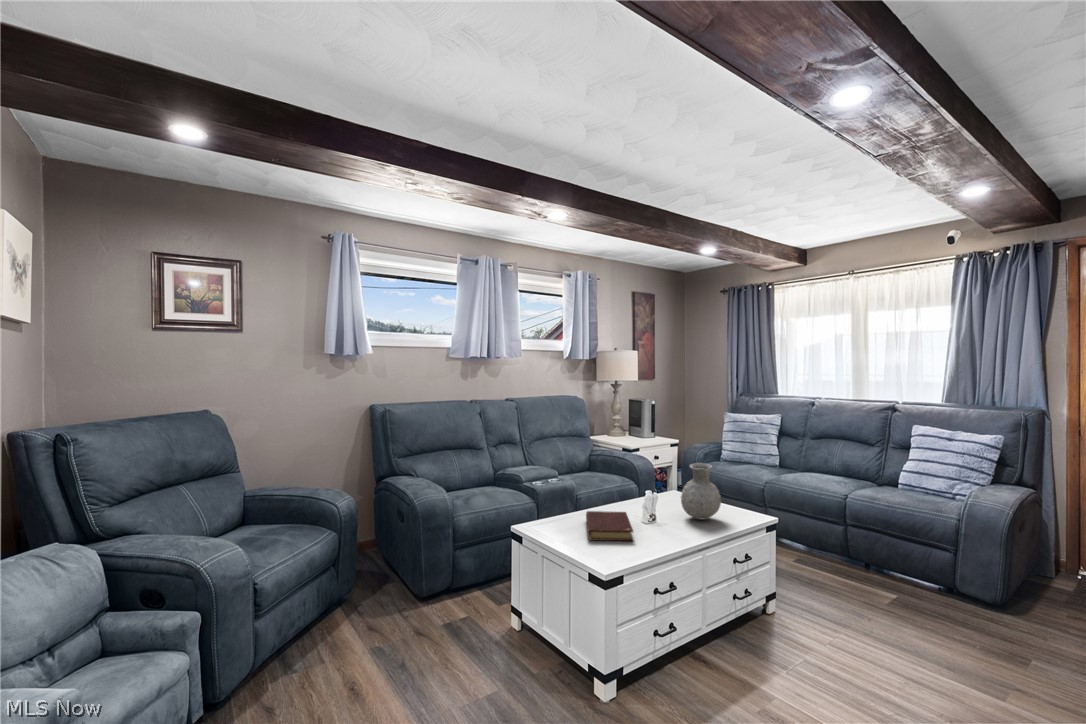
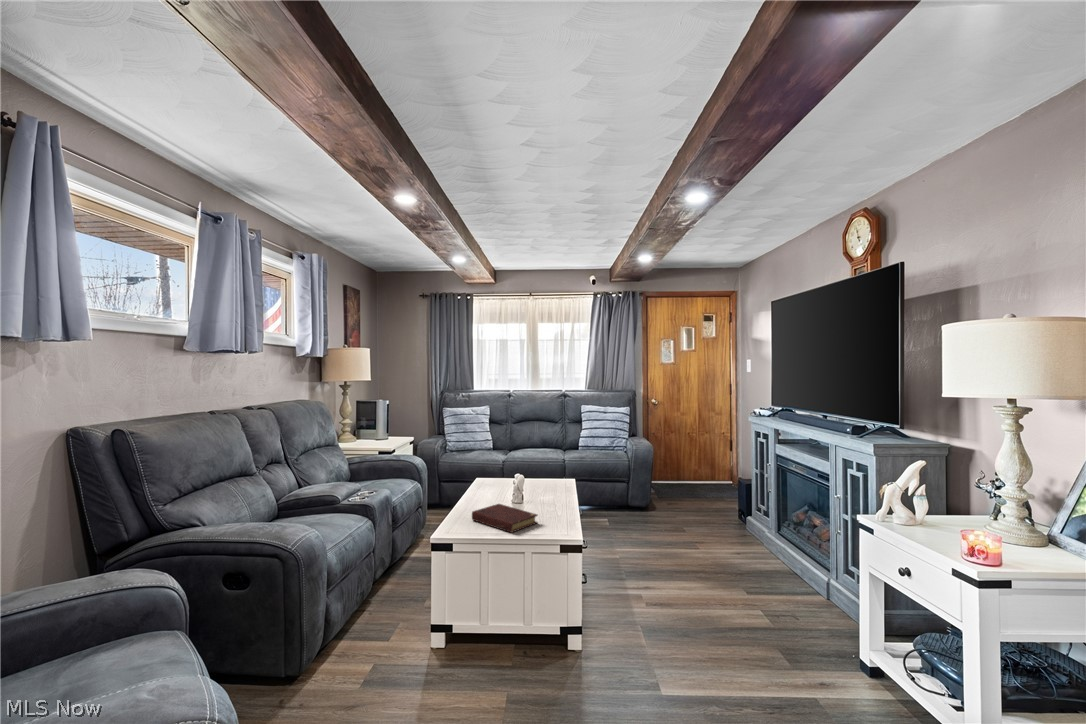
vase: present [681,463,721,520] -> none [521,450,553,496]

